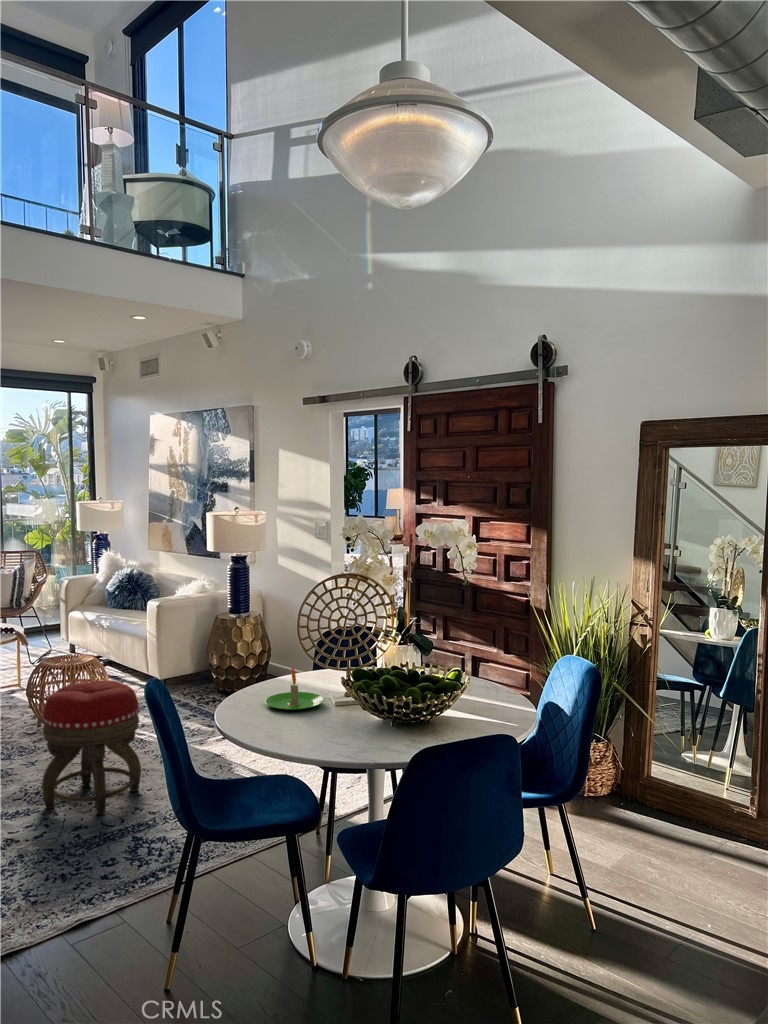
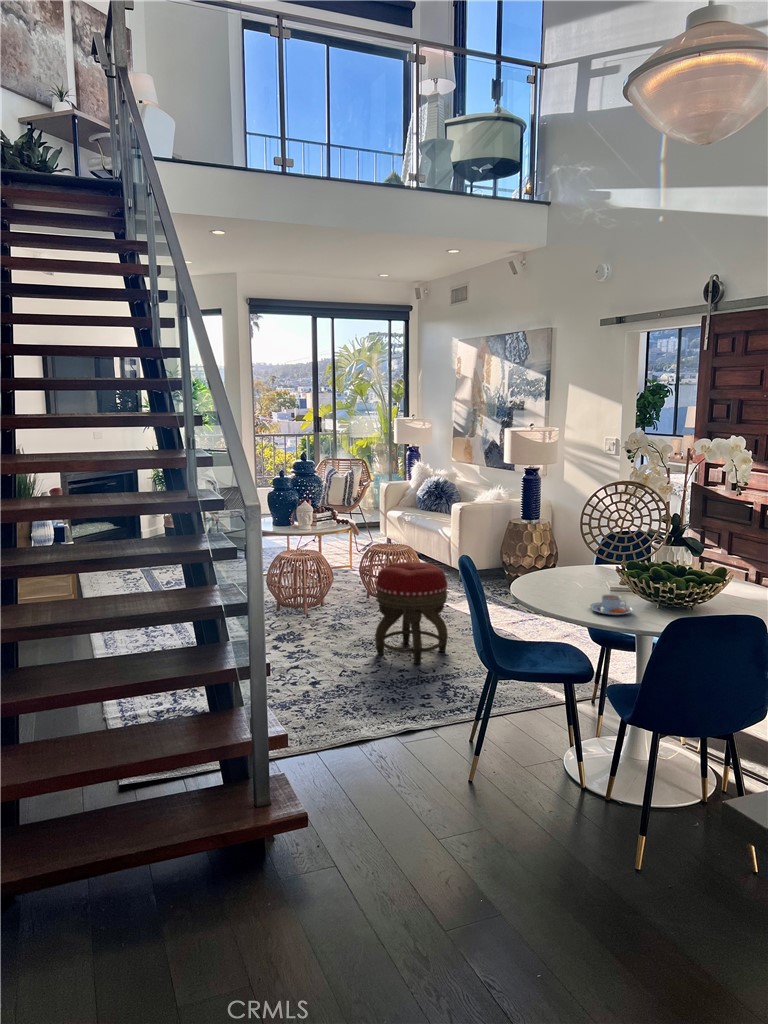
candle: present [265,667,324,710] -> none [551,555,601,590]
teacup: none [313,715,363,742] -> present [589,594,632,615]

